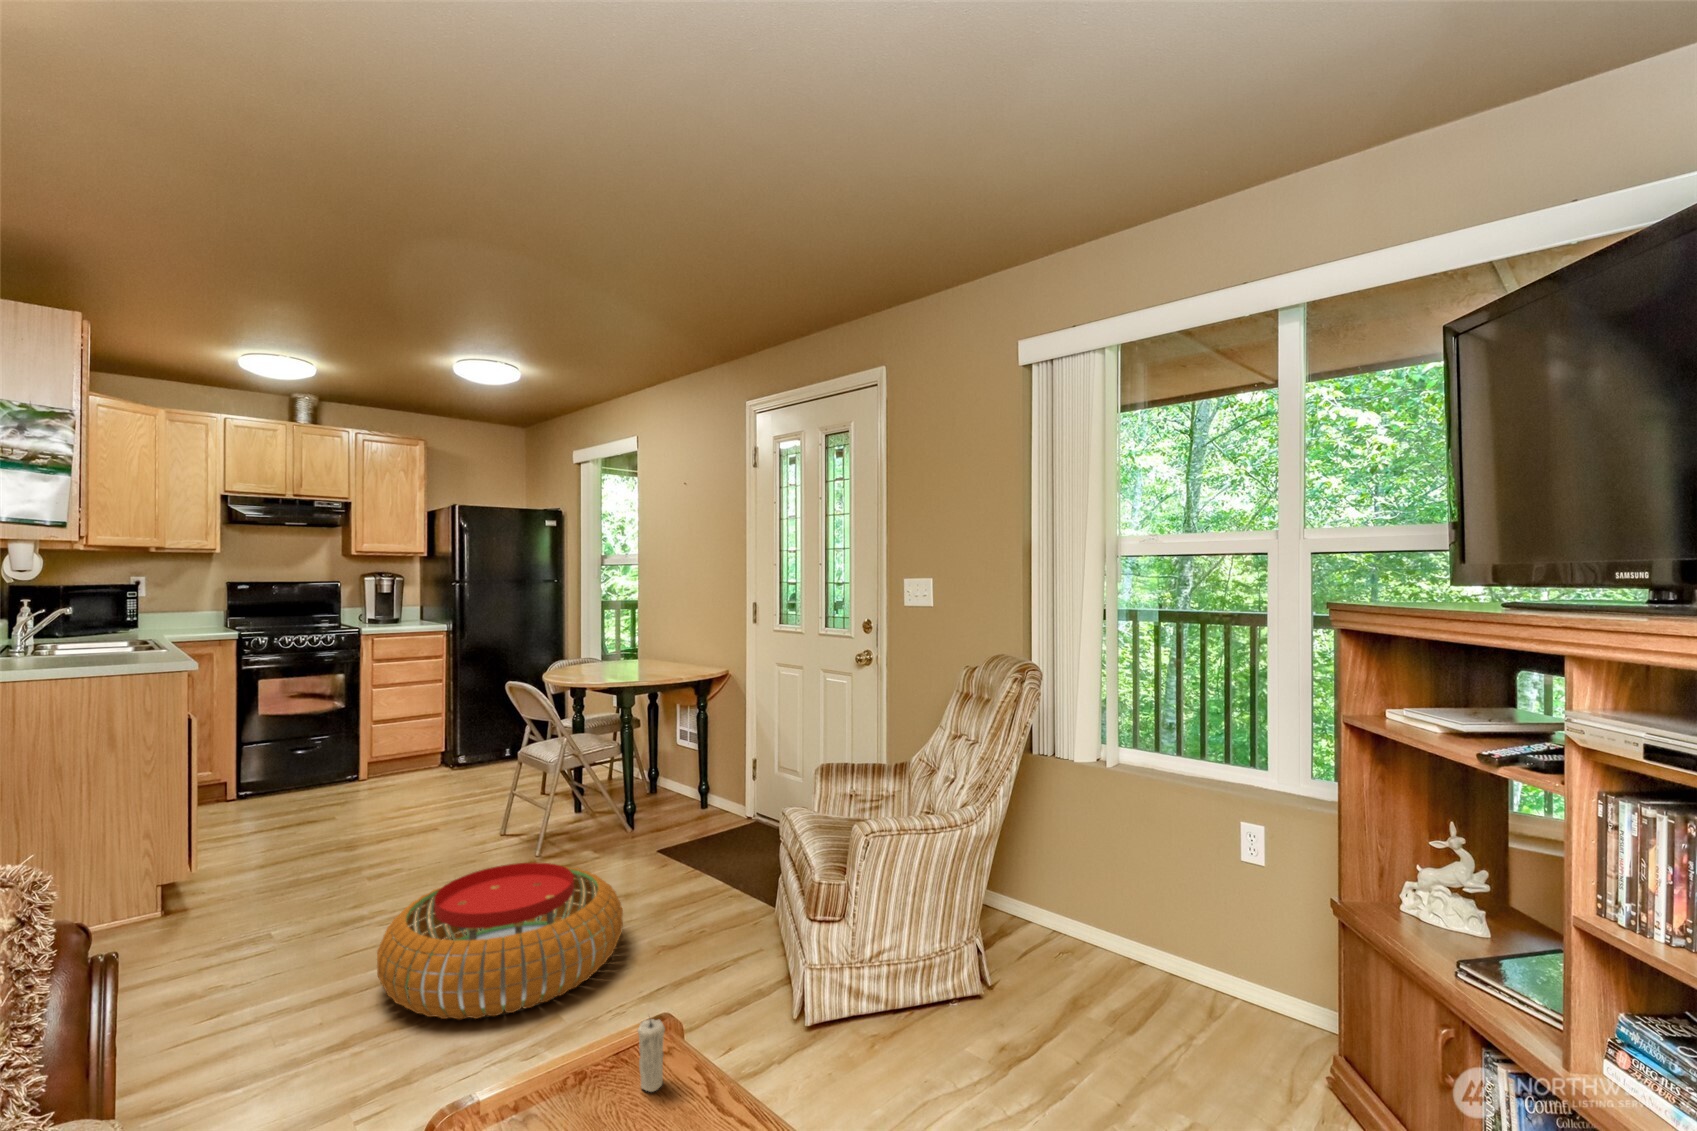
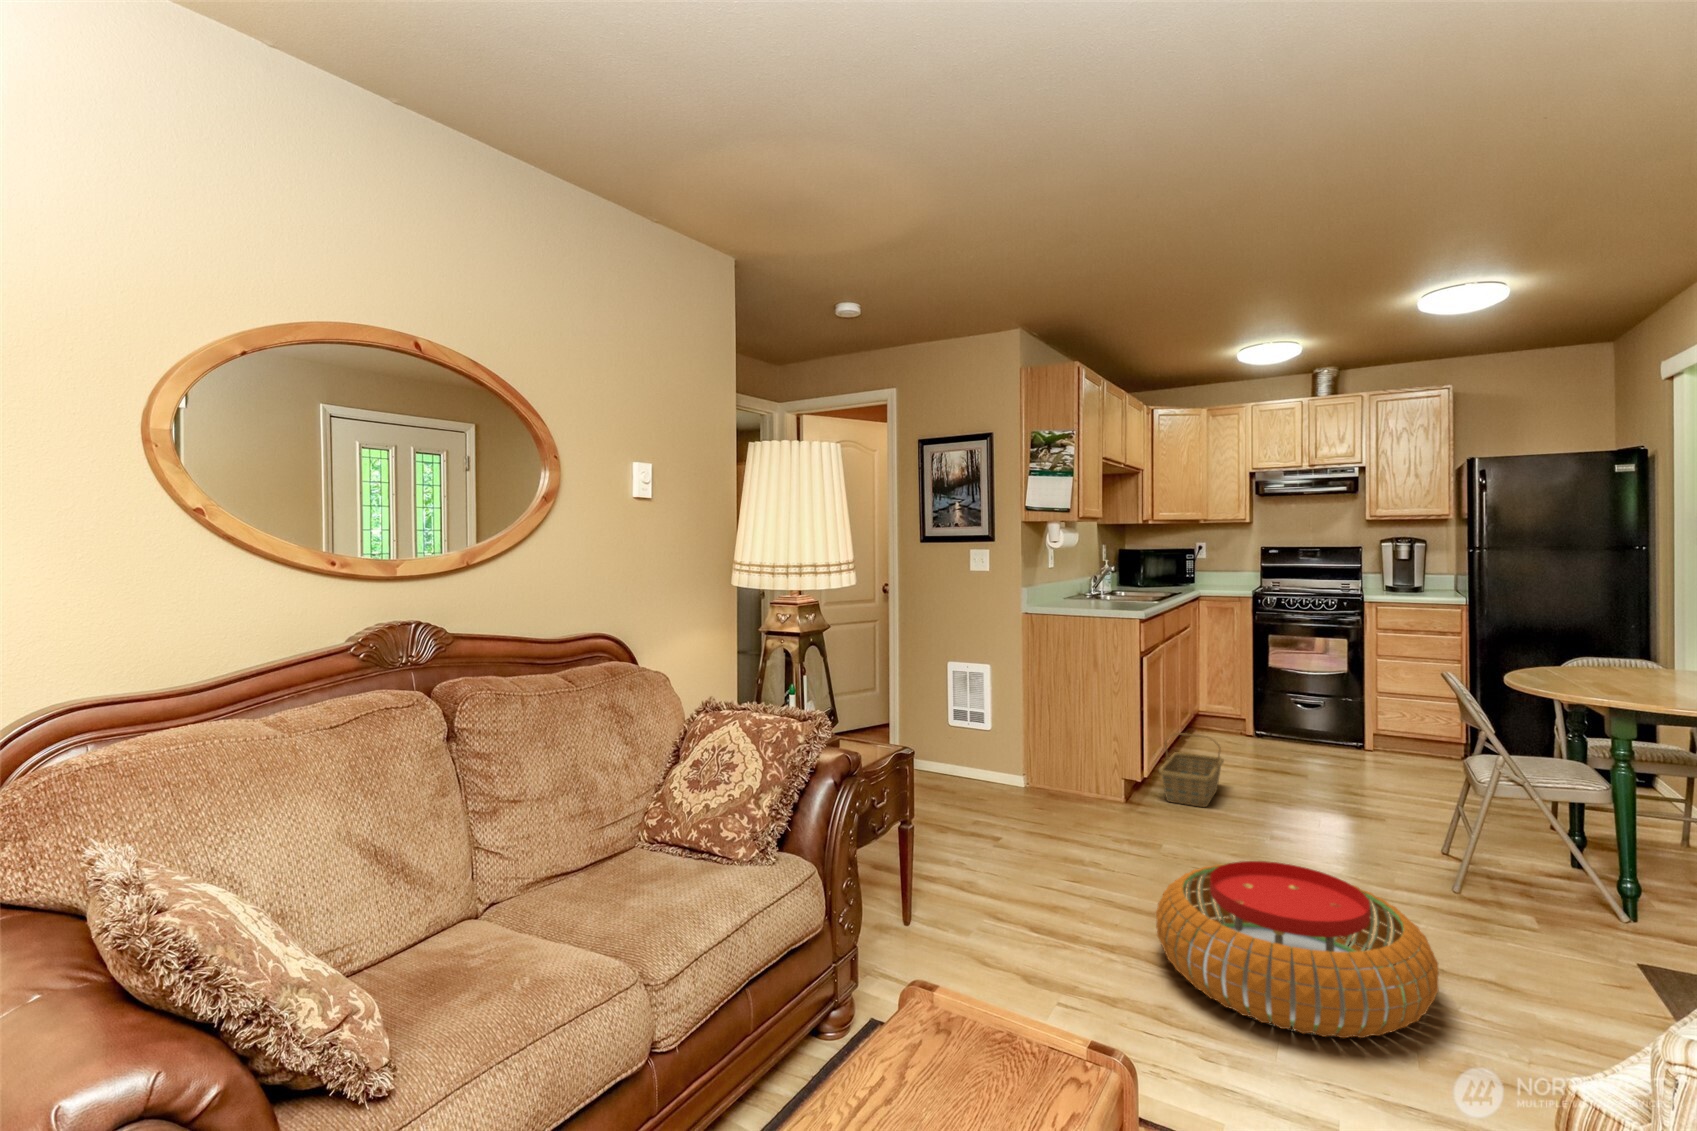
basket: none [203,796,283,889] -> present [1159,733,1224,807]
candle: present [638,1019,665,1092] -> none [1014,1013,1042,1096]

